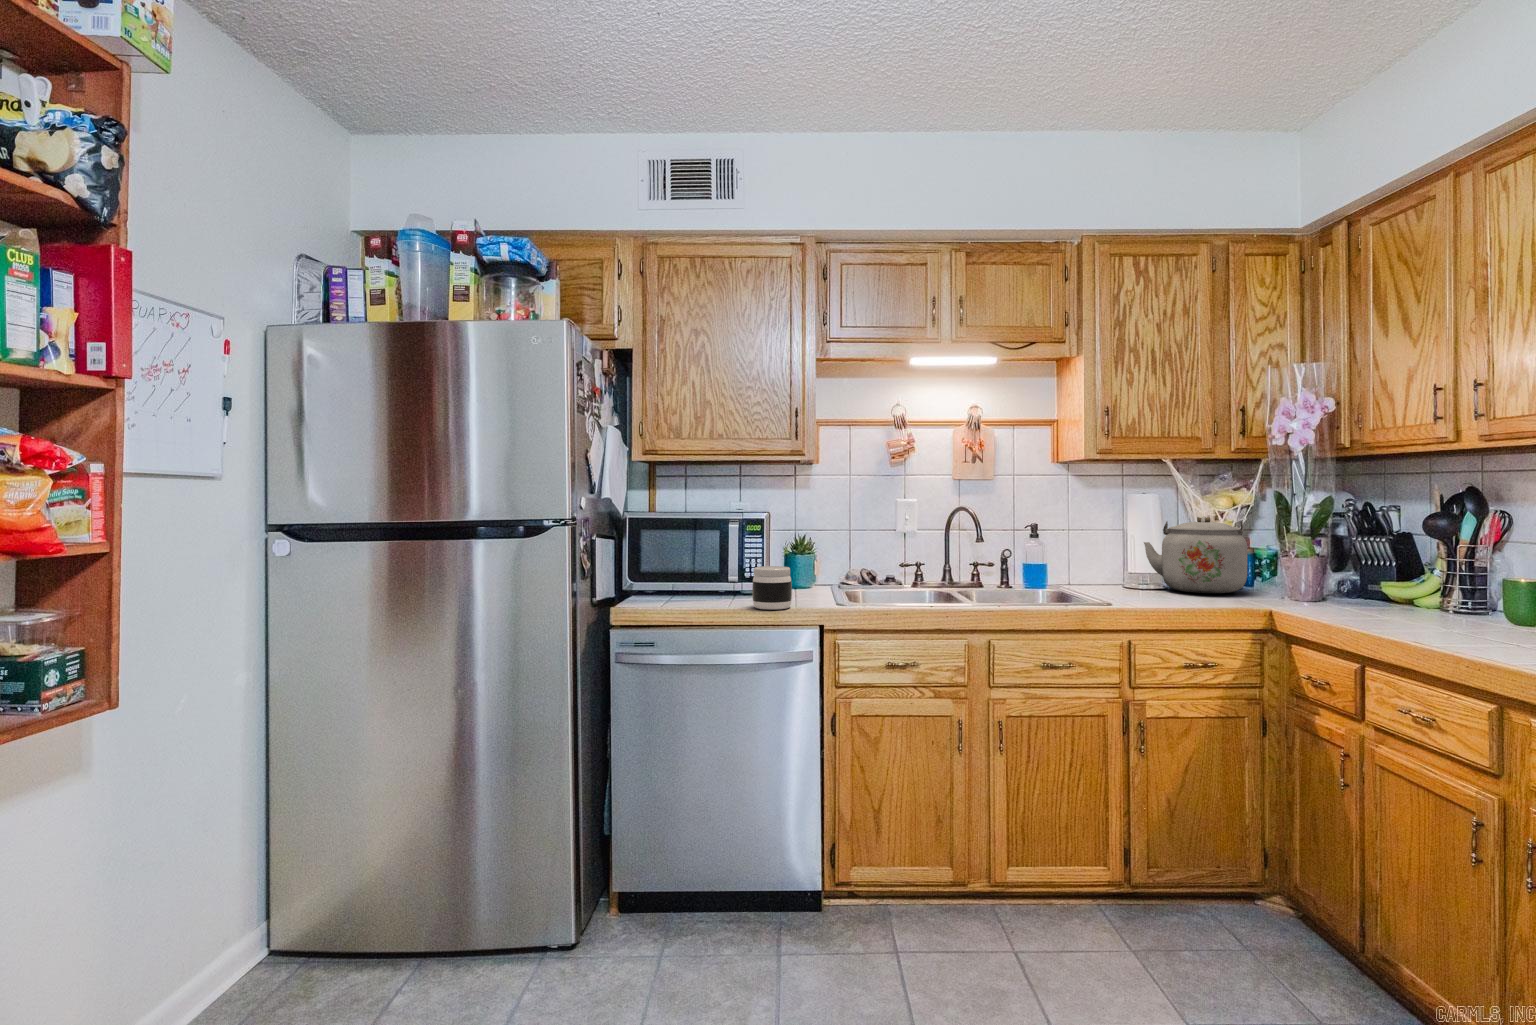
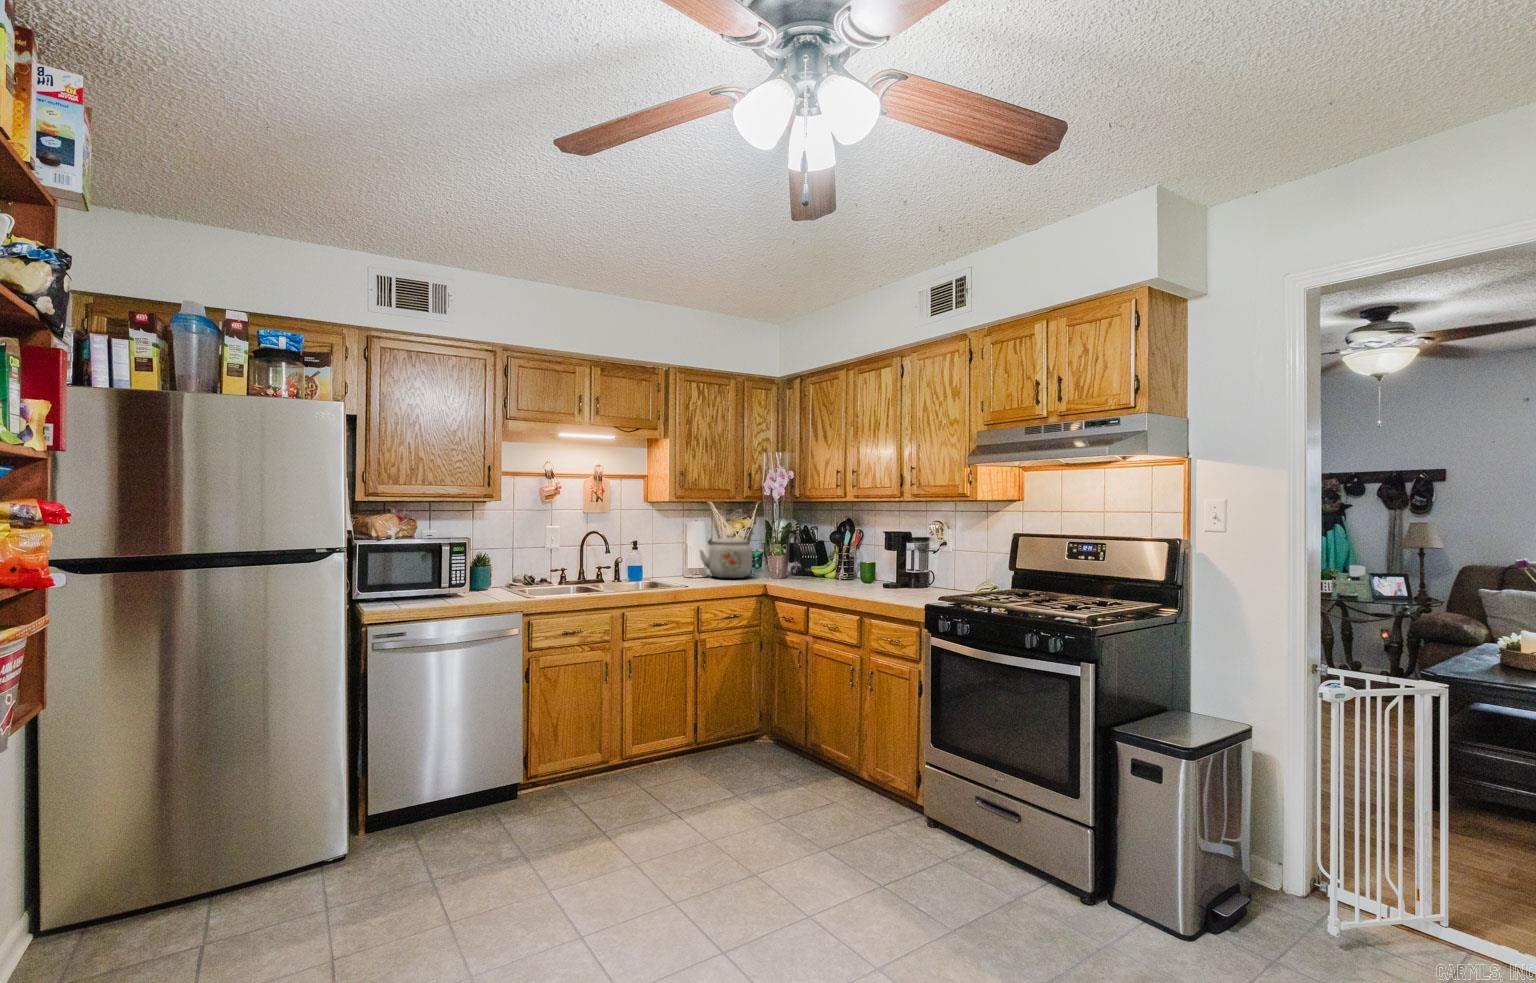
jar: present [752,566,792,610] -> none [470,574,498,603]

